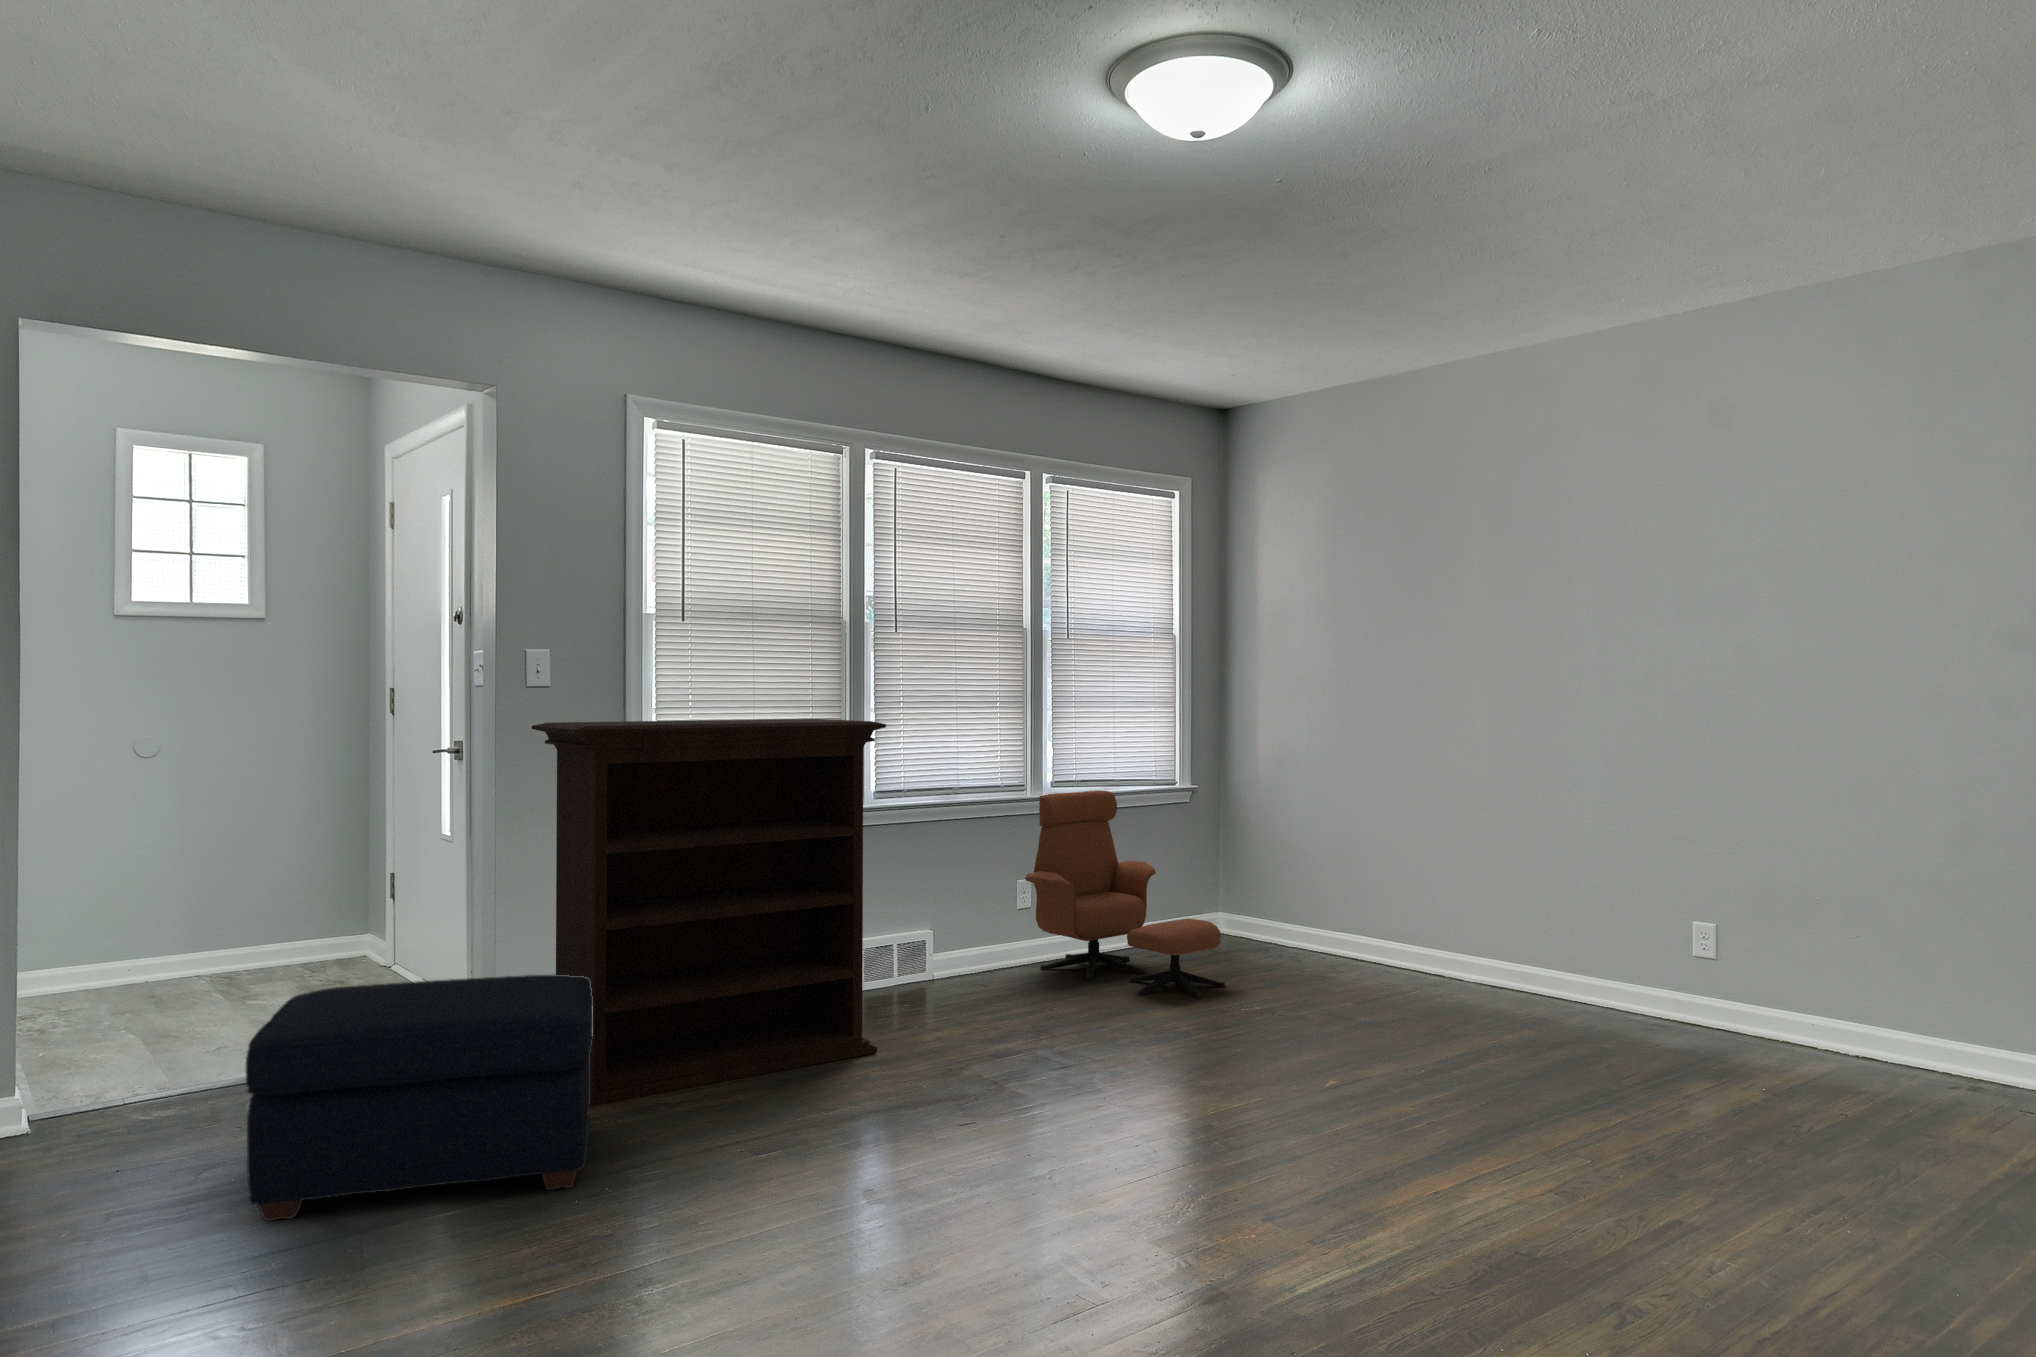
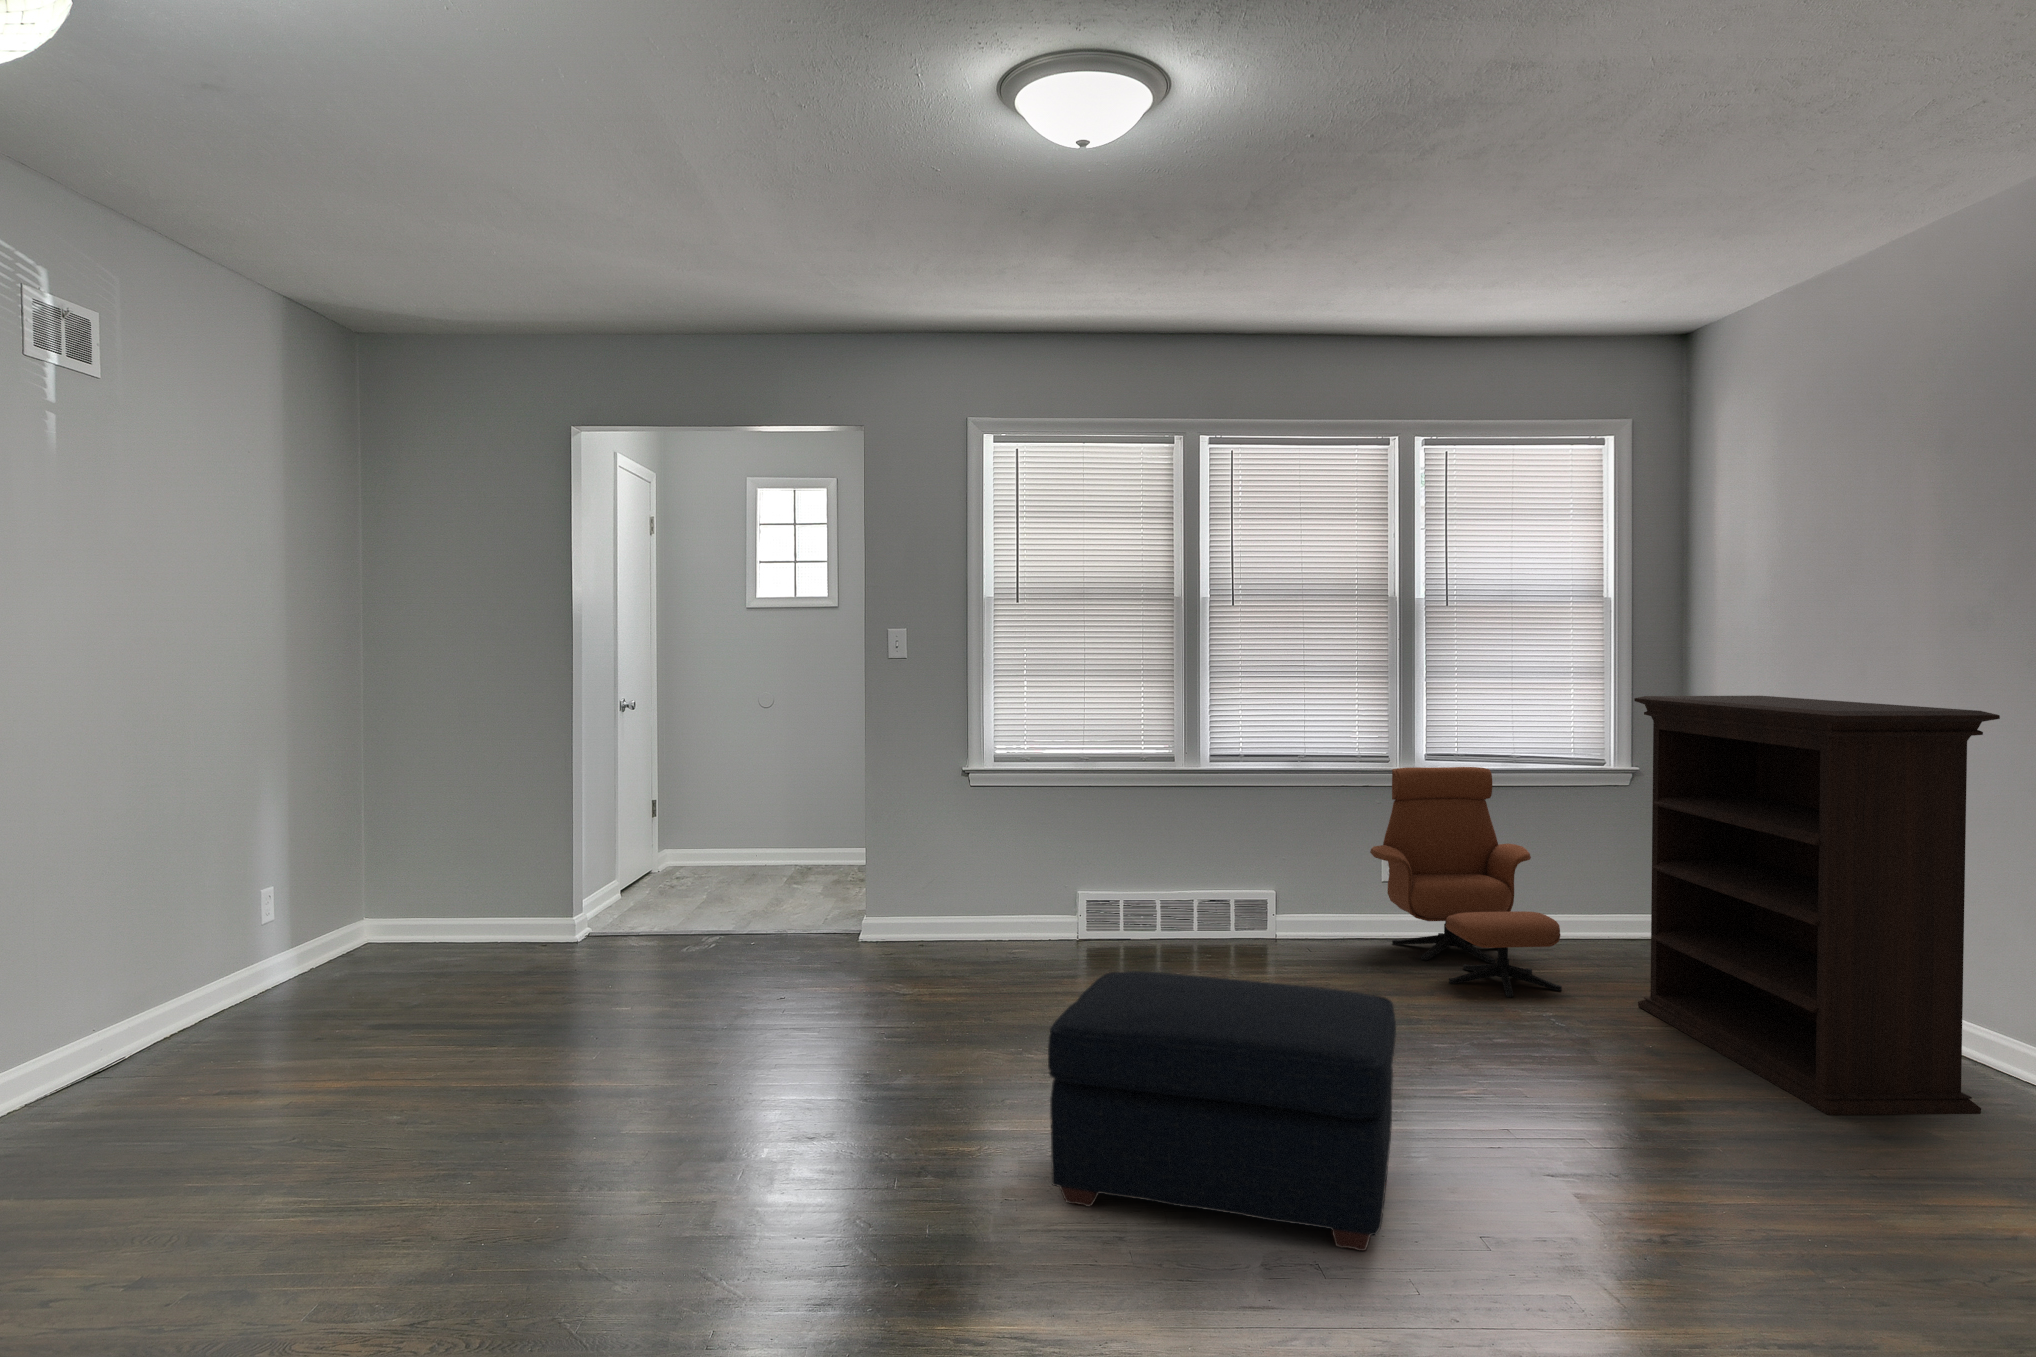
bookshelf: present [532,719,886,1106] -> present [1634,696,2000,1115]
ottoman: present [245,975,593,1221] -> present [1048,971,1396,1251]

